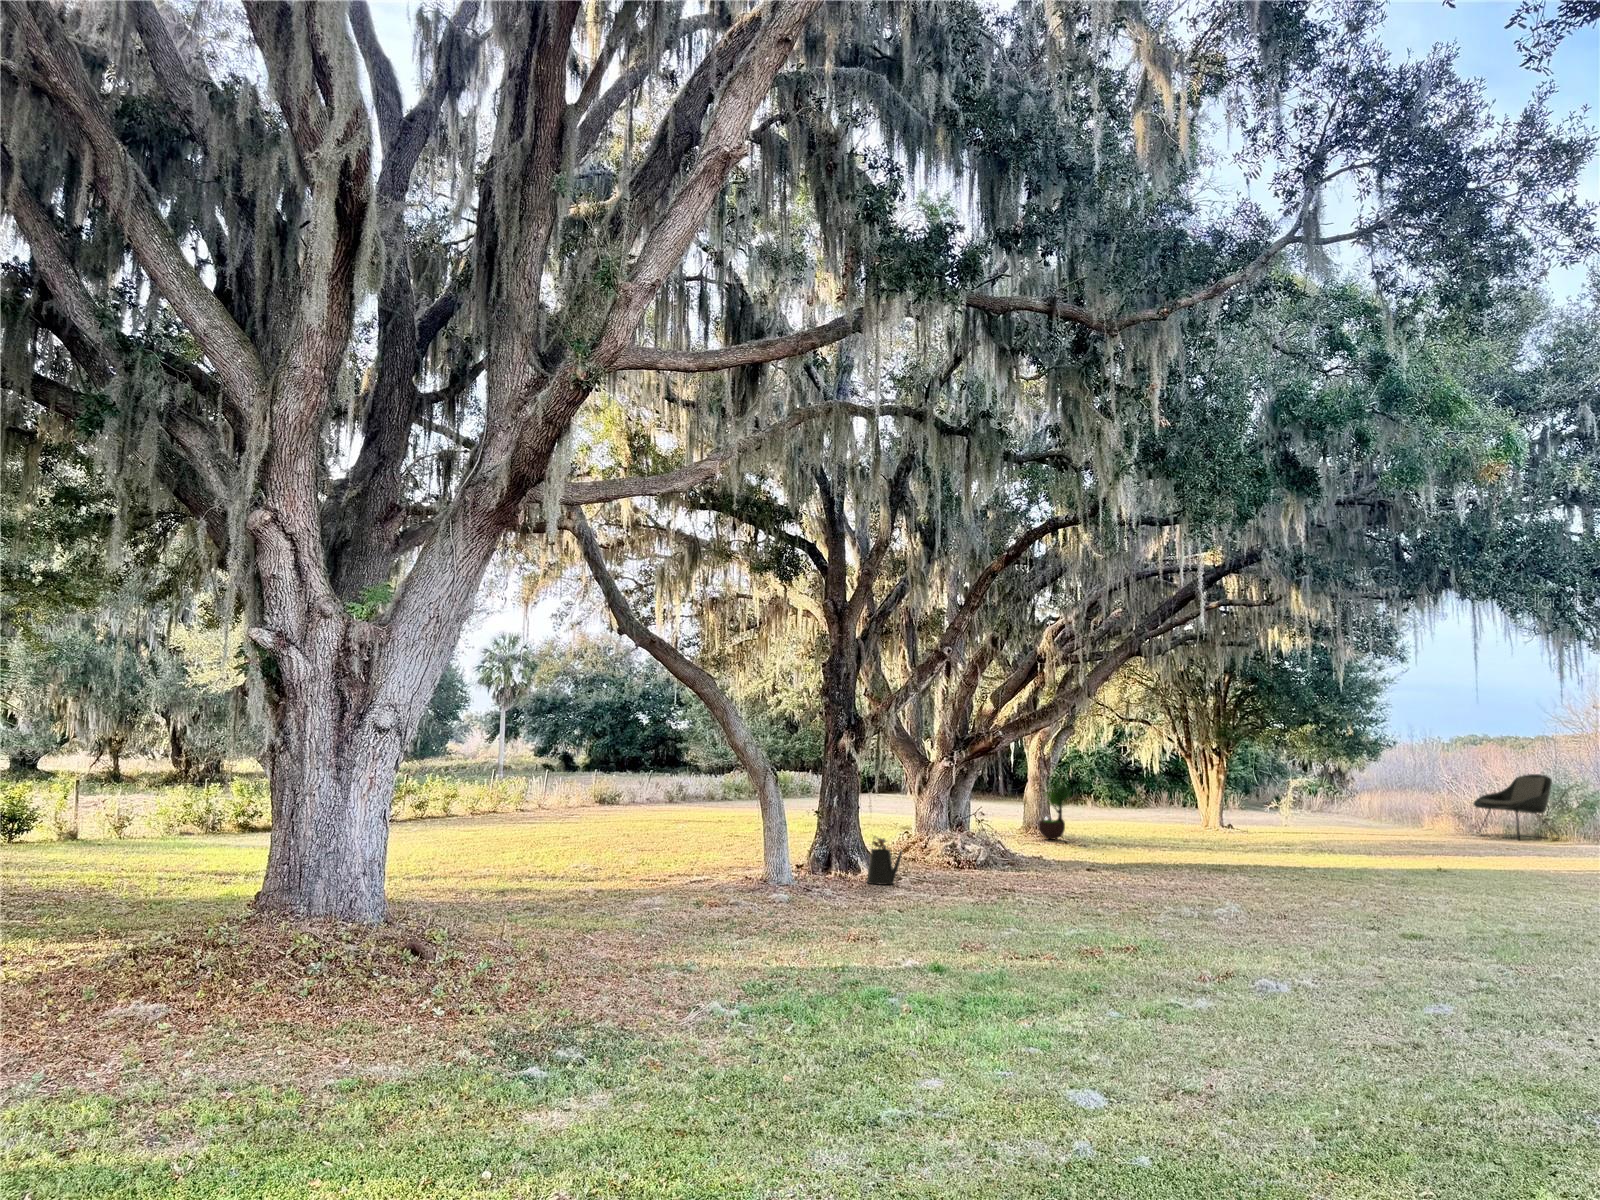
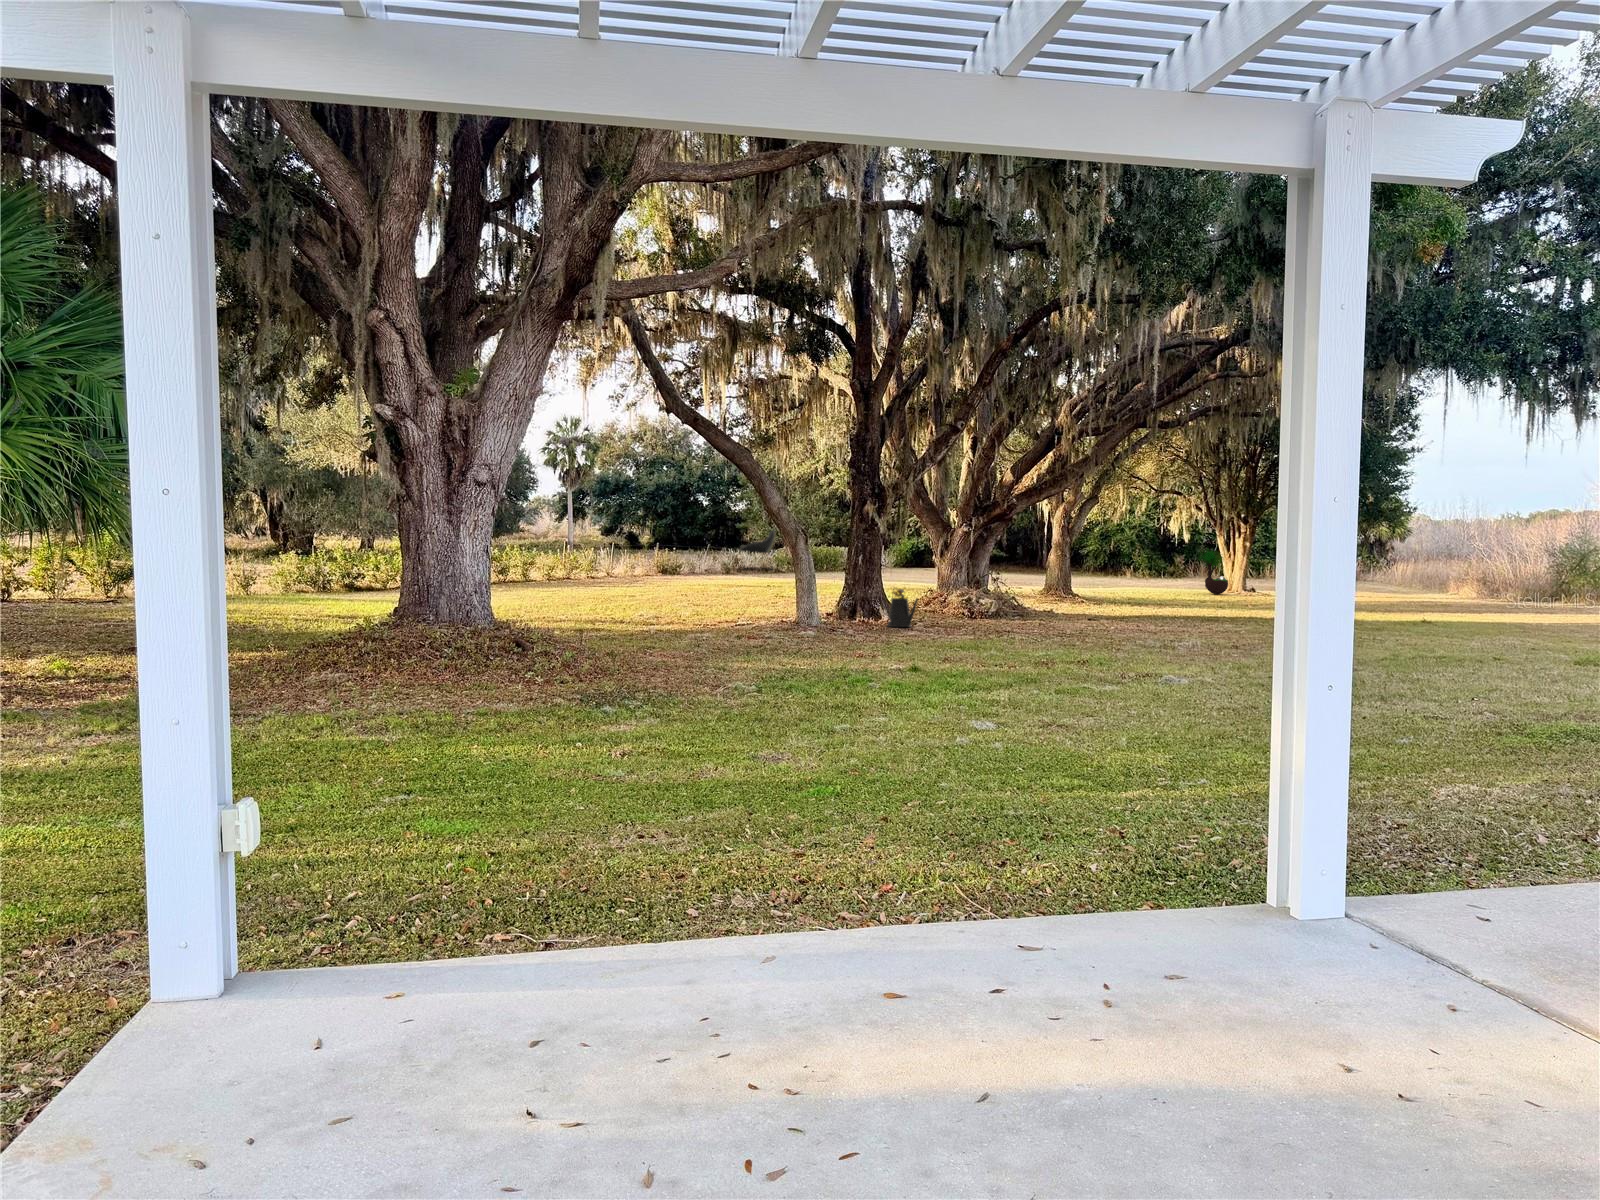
lounge chair: present [1474,774,1559,840] -> present [740,530,776,570]
potted tree: present [1039,783,1070,839] -> present [1199,549,1228,594]

